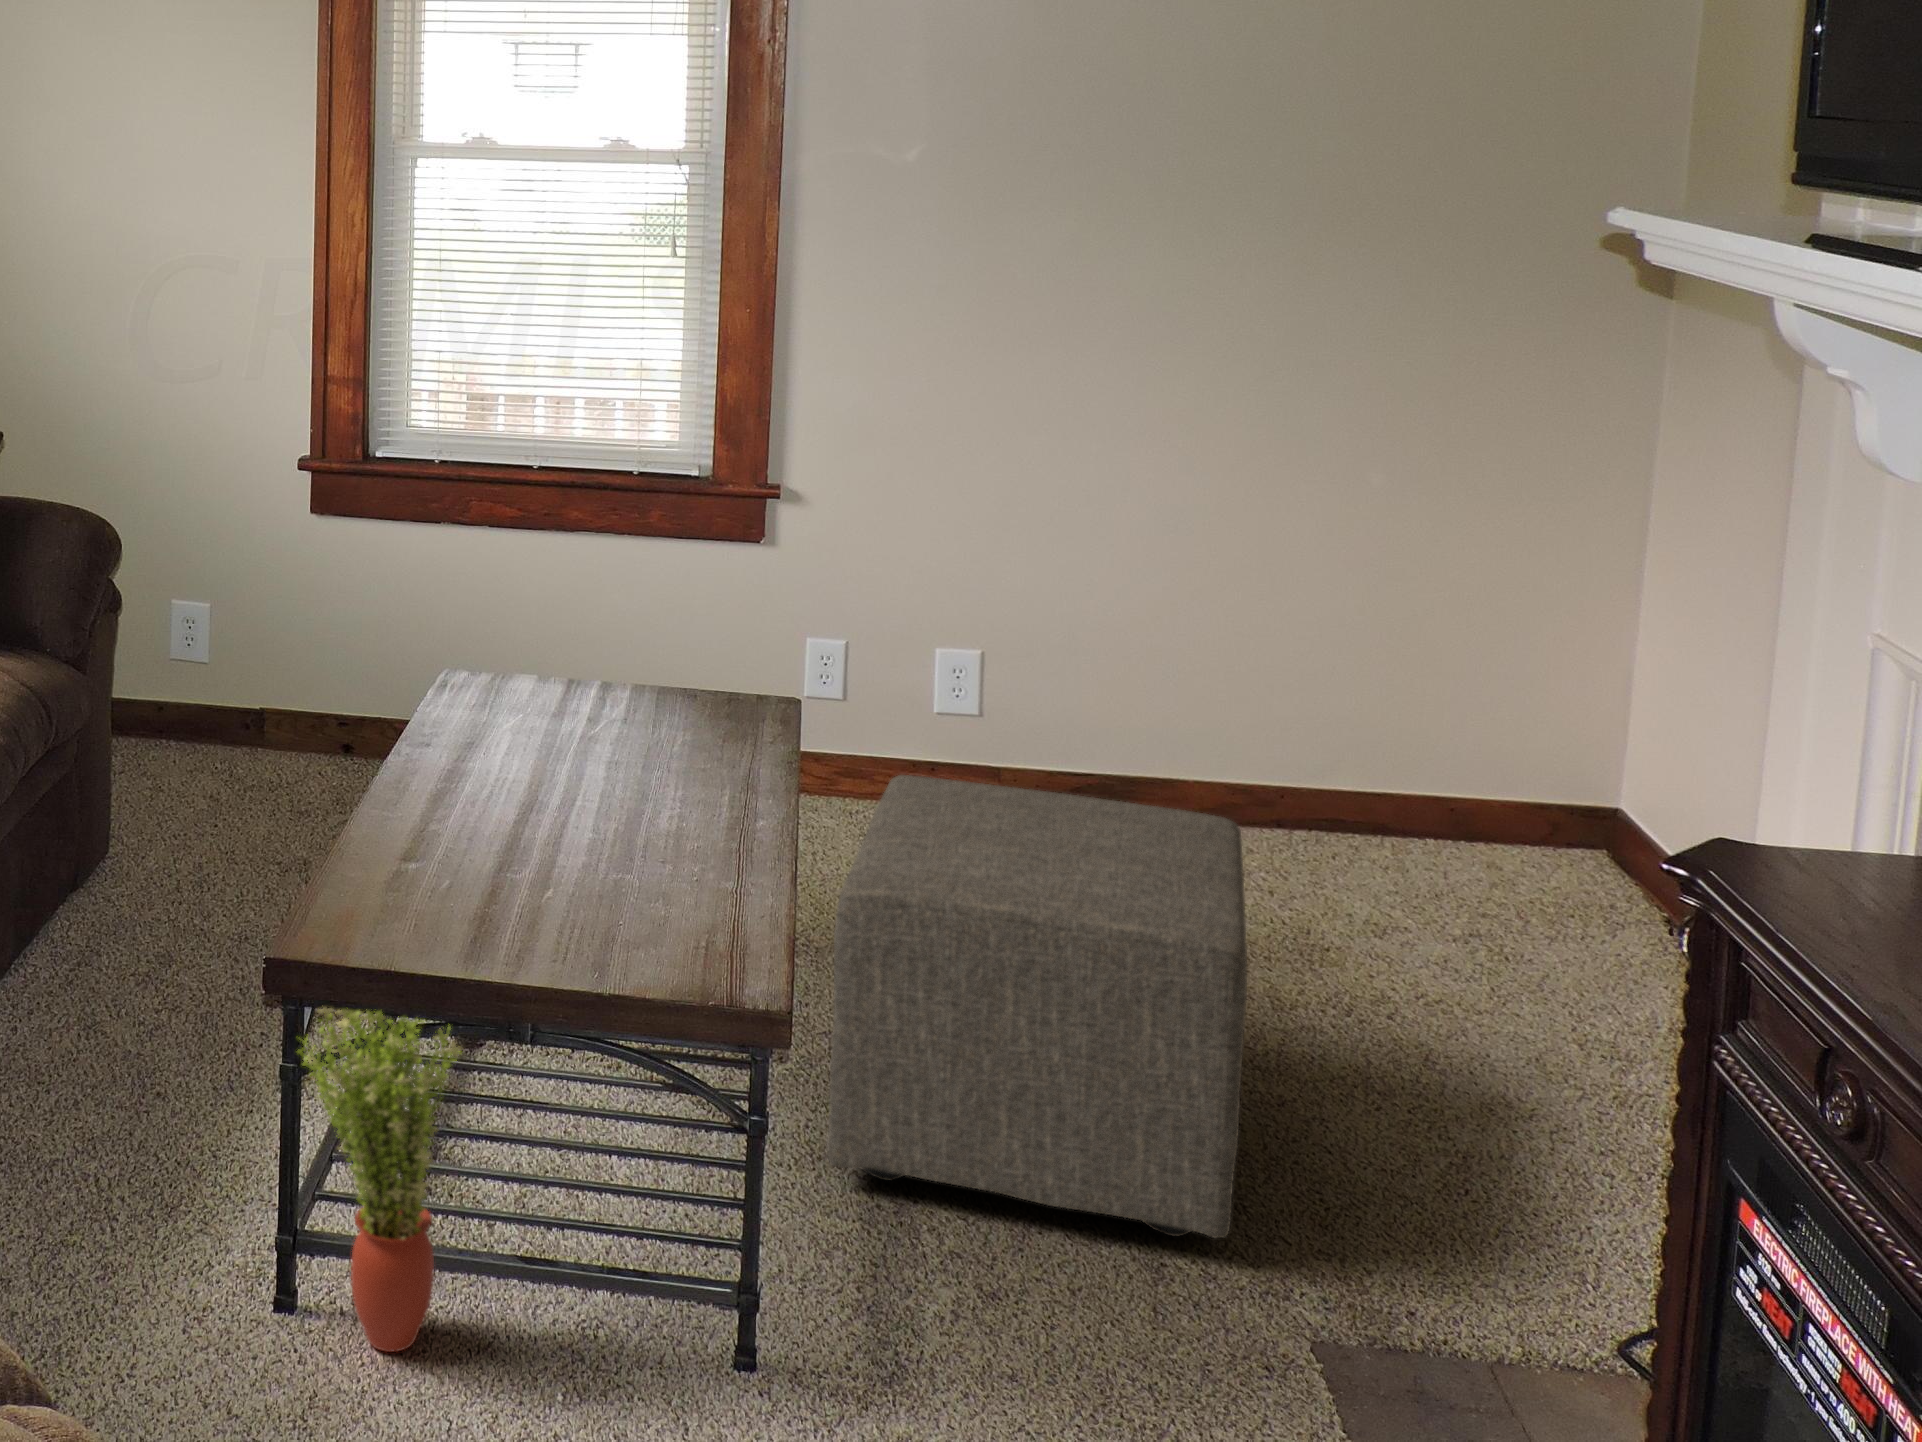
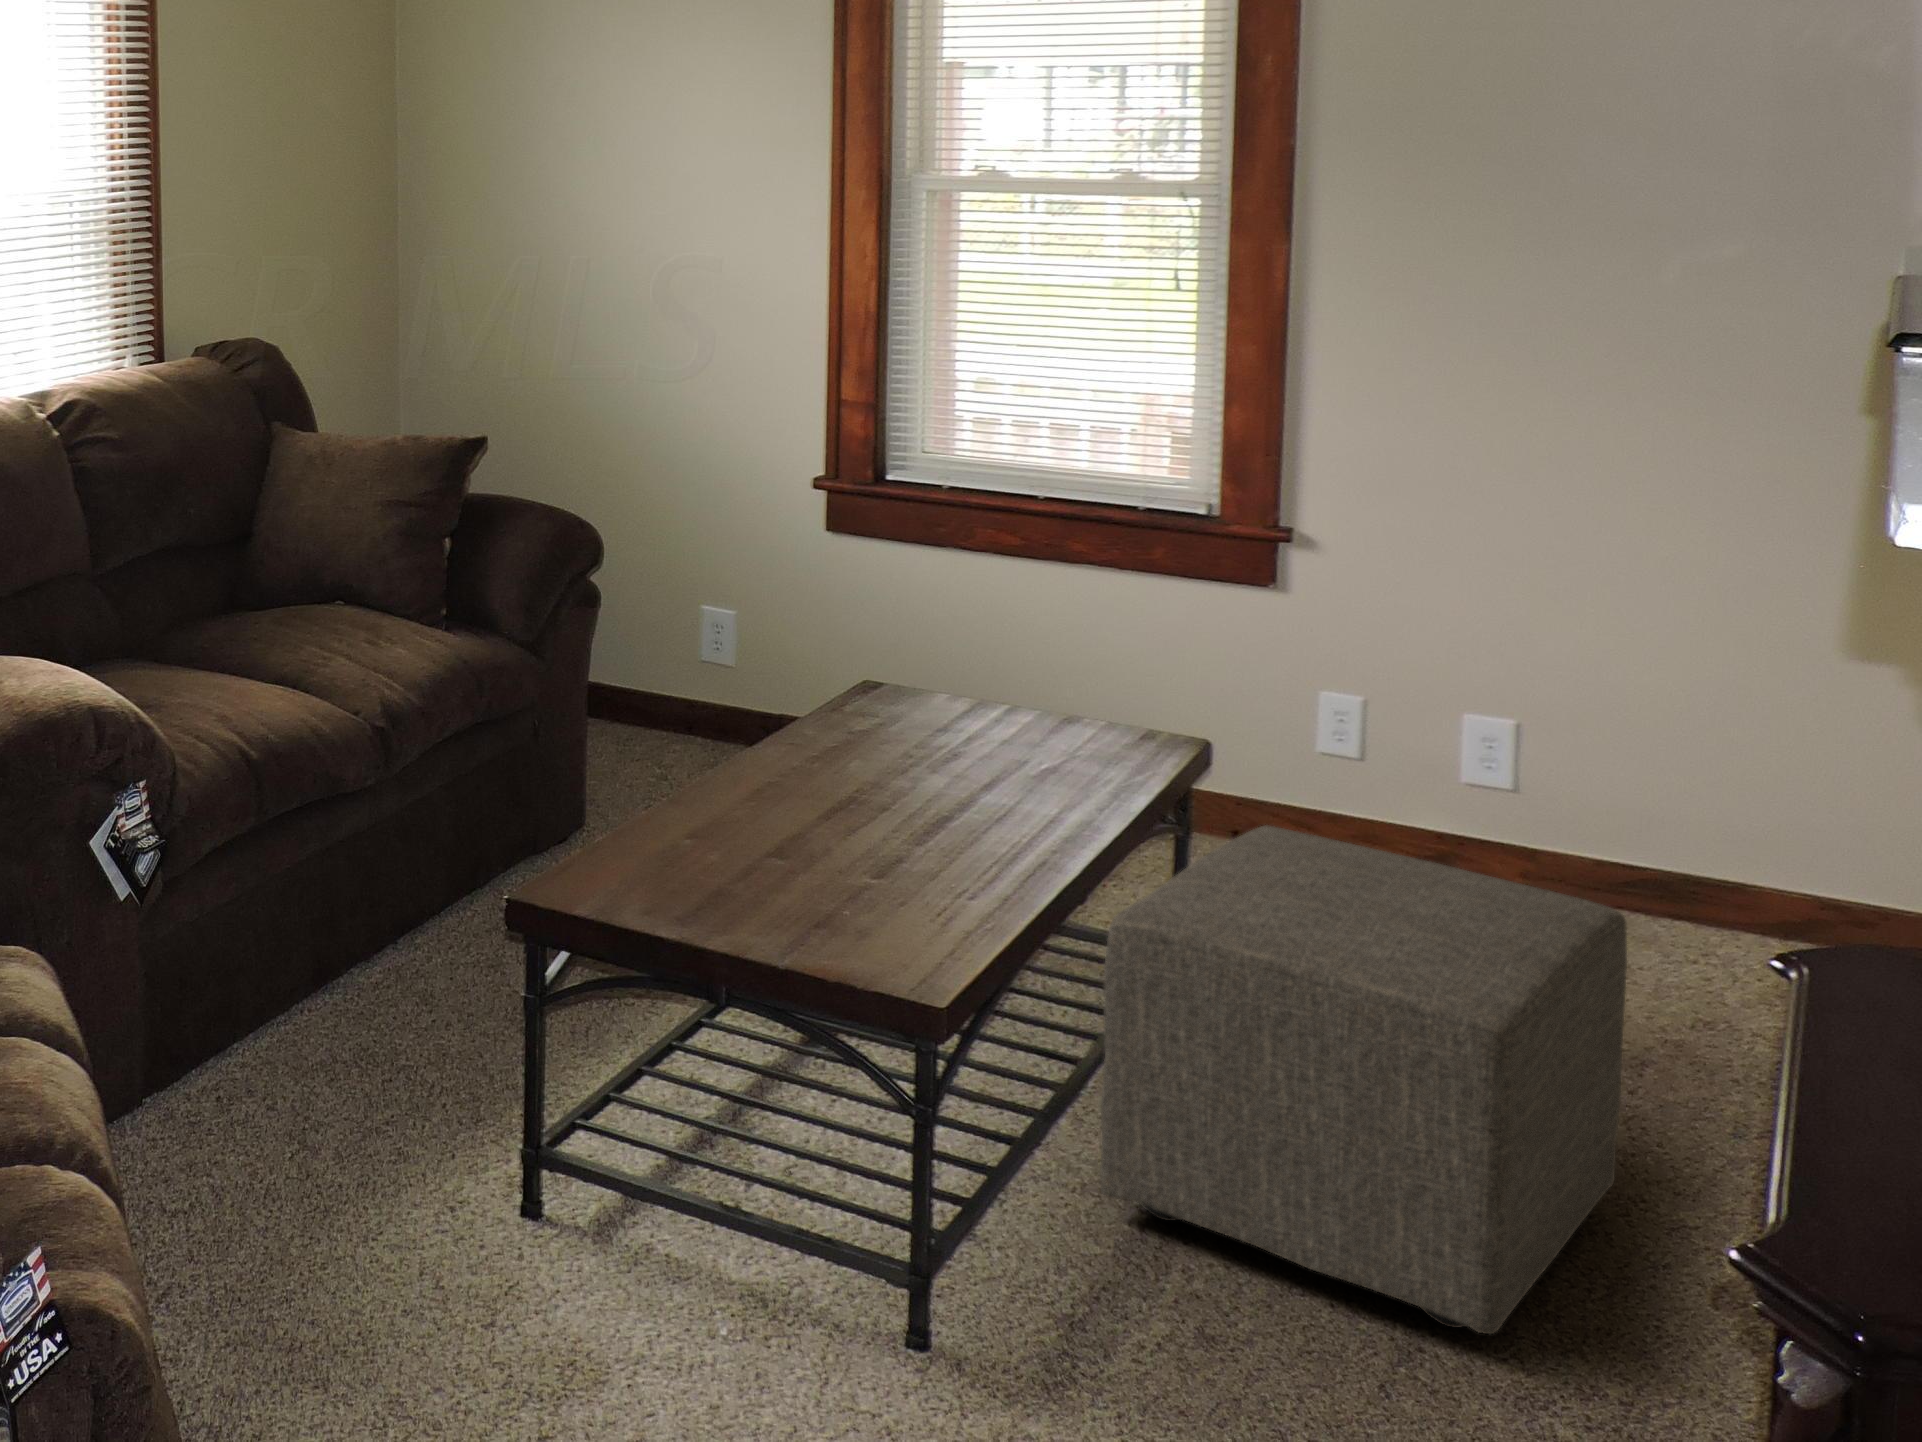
potted plant: present [298,1007,462,1352] -> none [512,920,659,1267]

